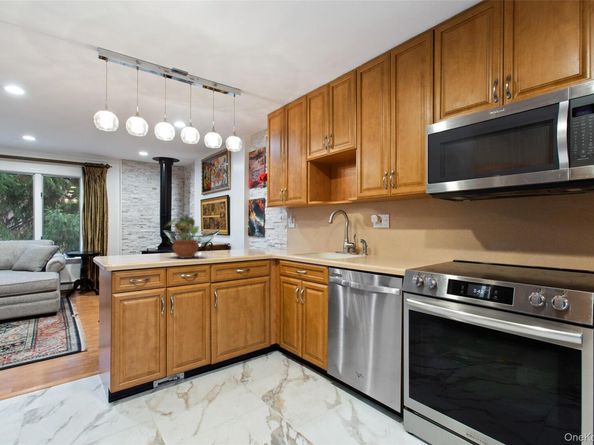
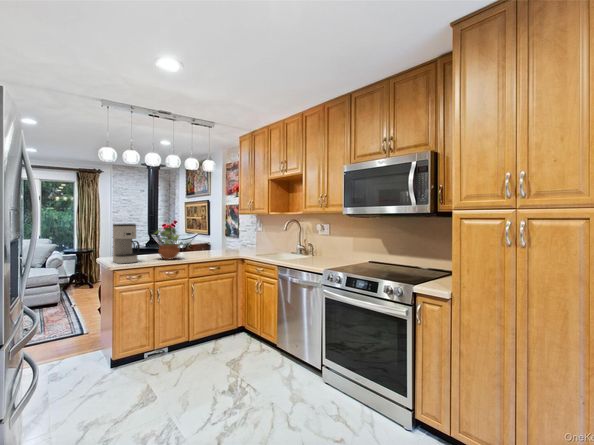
coffee maker: none [114,211,148,263] -> present [113,224,140,264]

